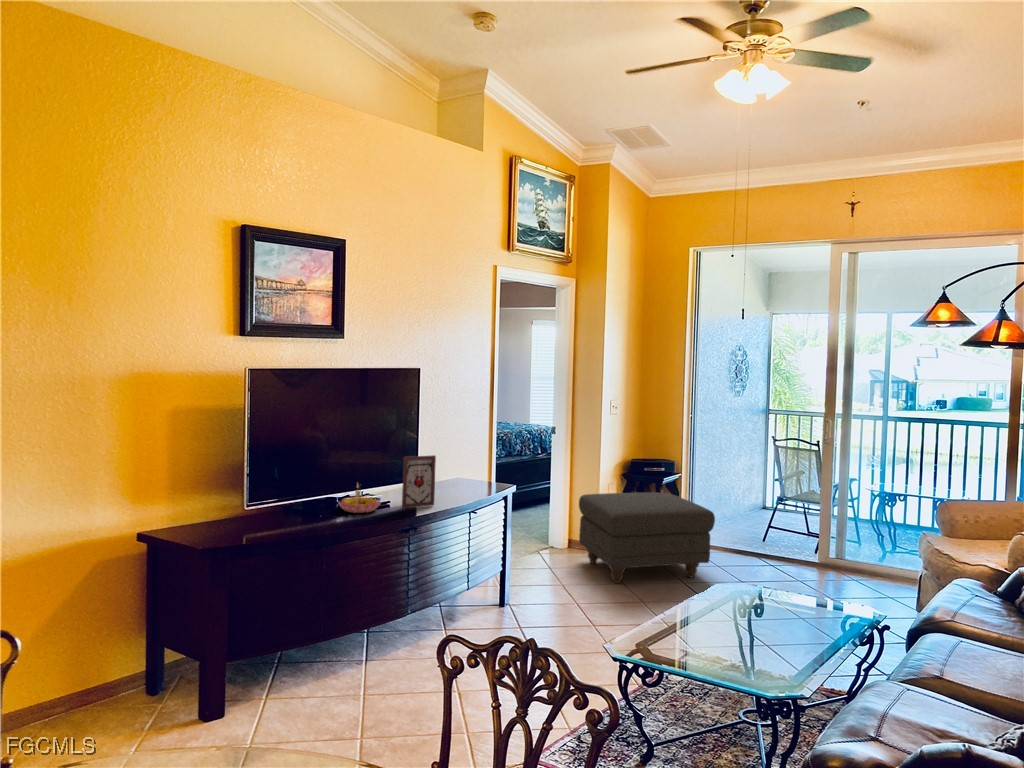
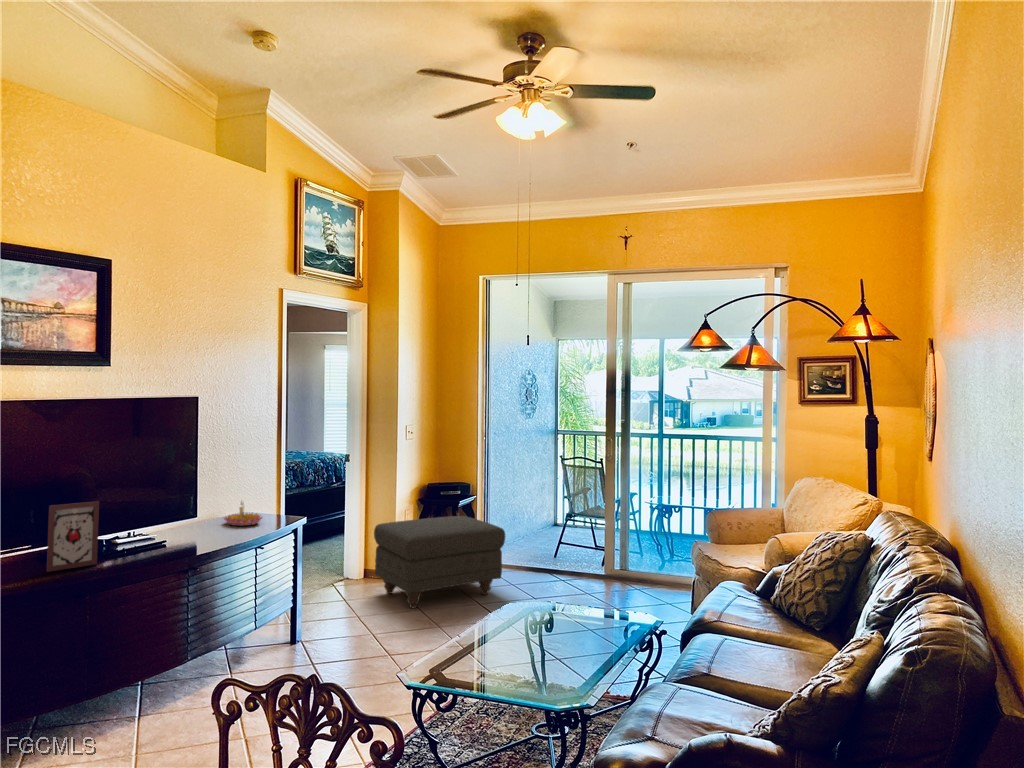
picture frame: present [402,455,436,508] -> present [47,501,99,572]
candle holder: present [338,484,381,513] -> present [224,501,262,526]

